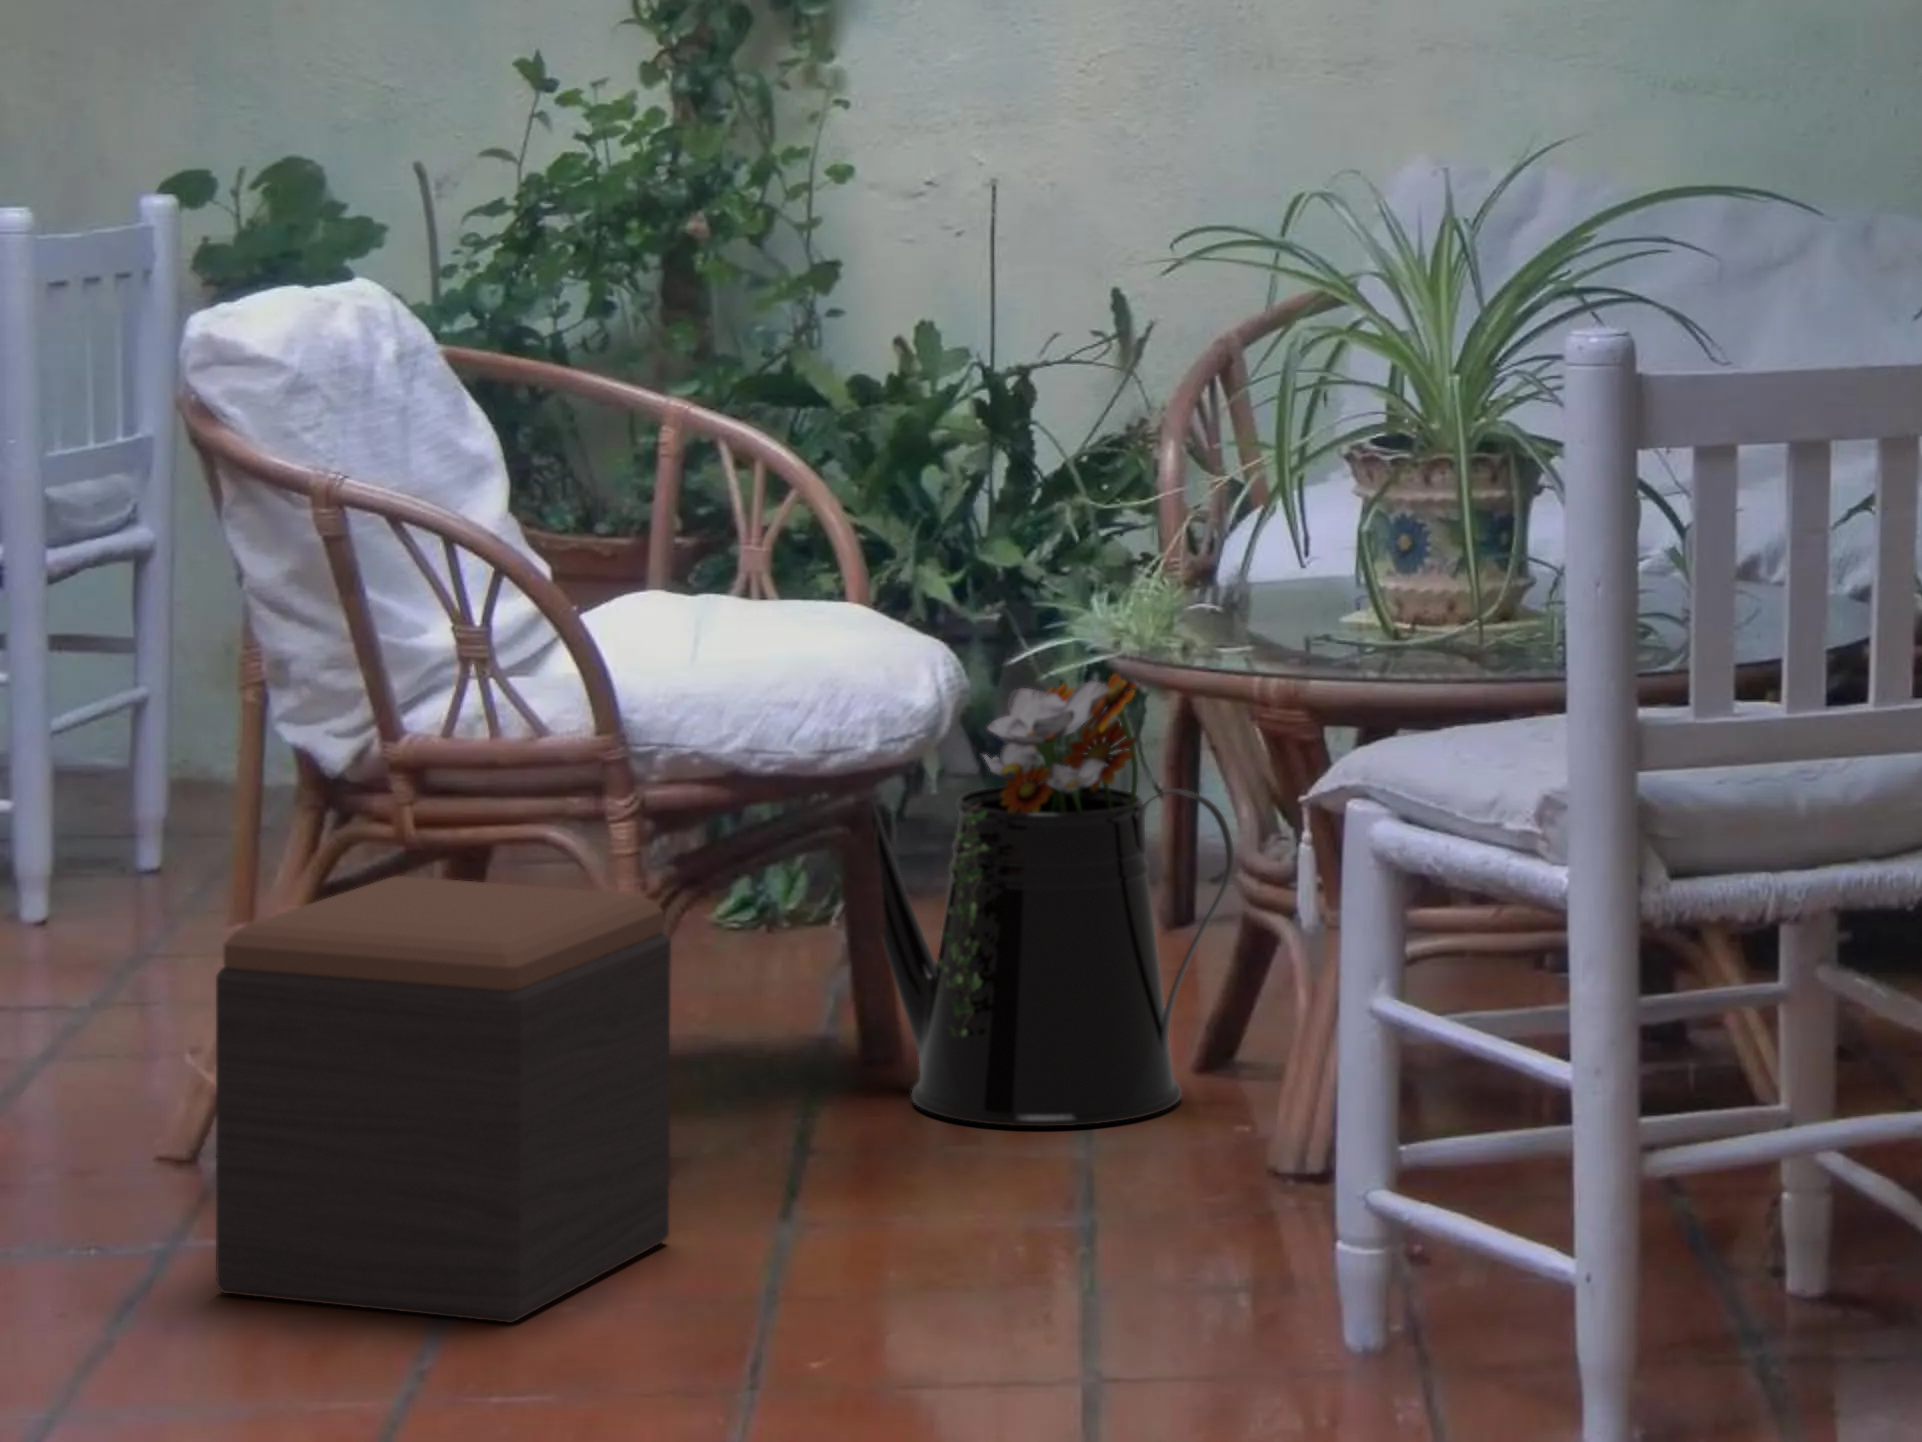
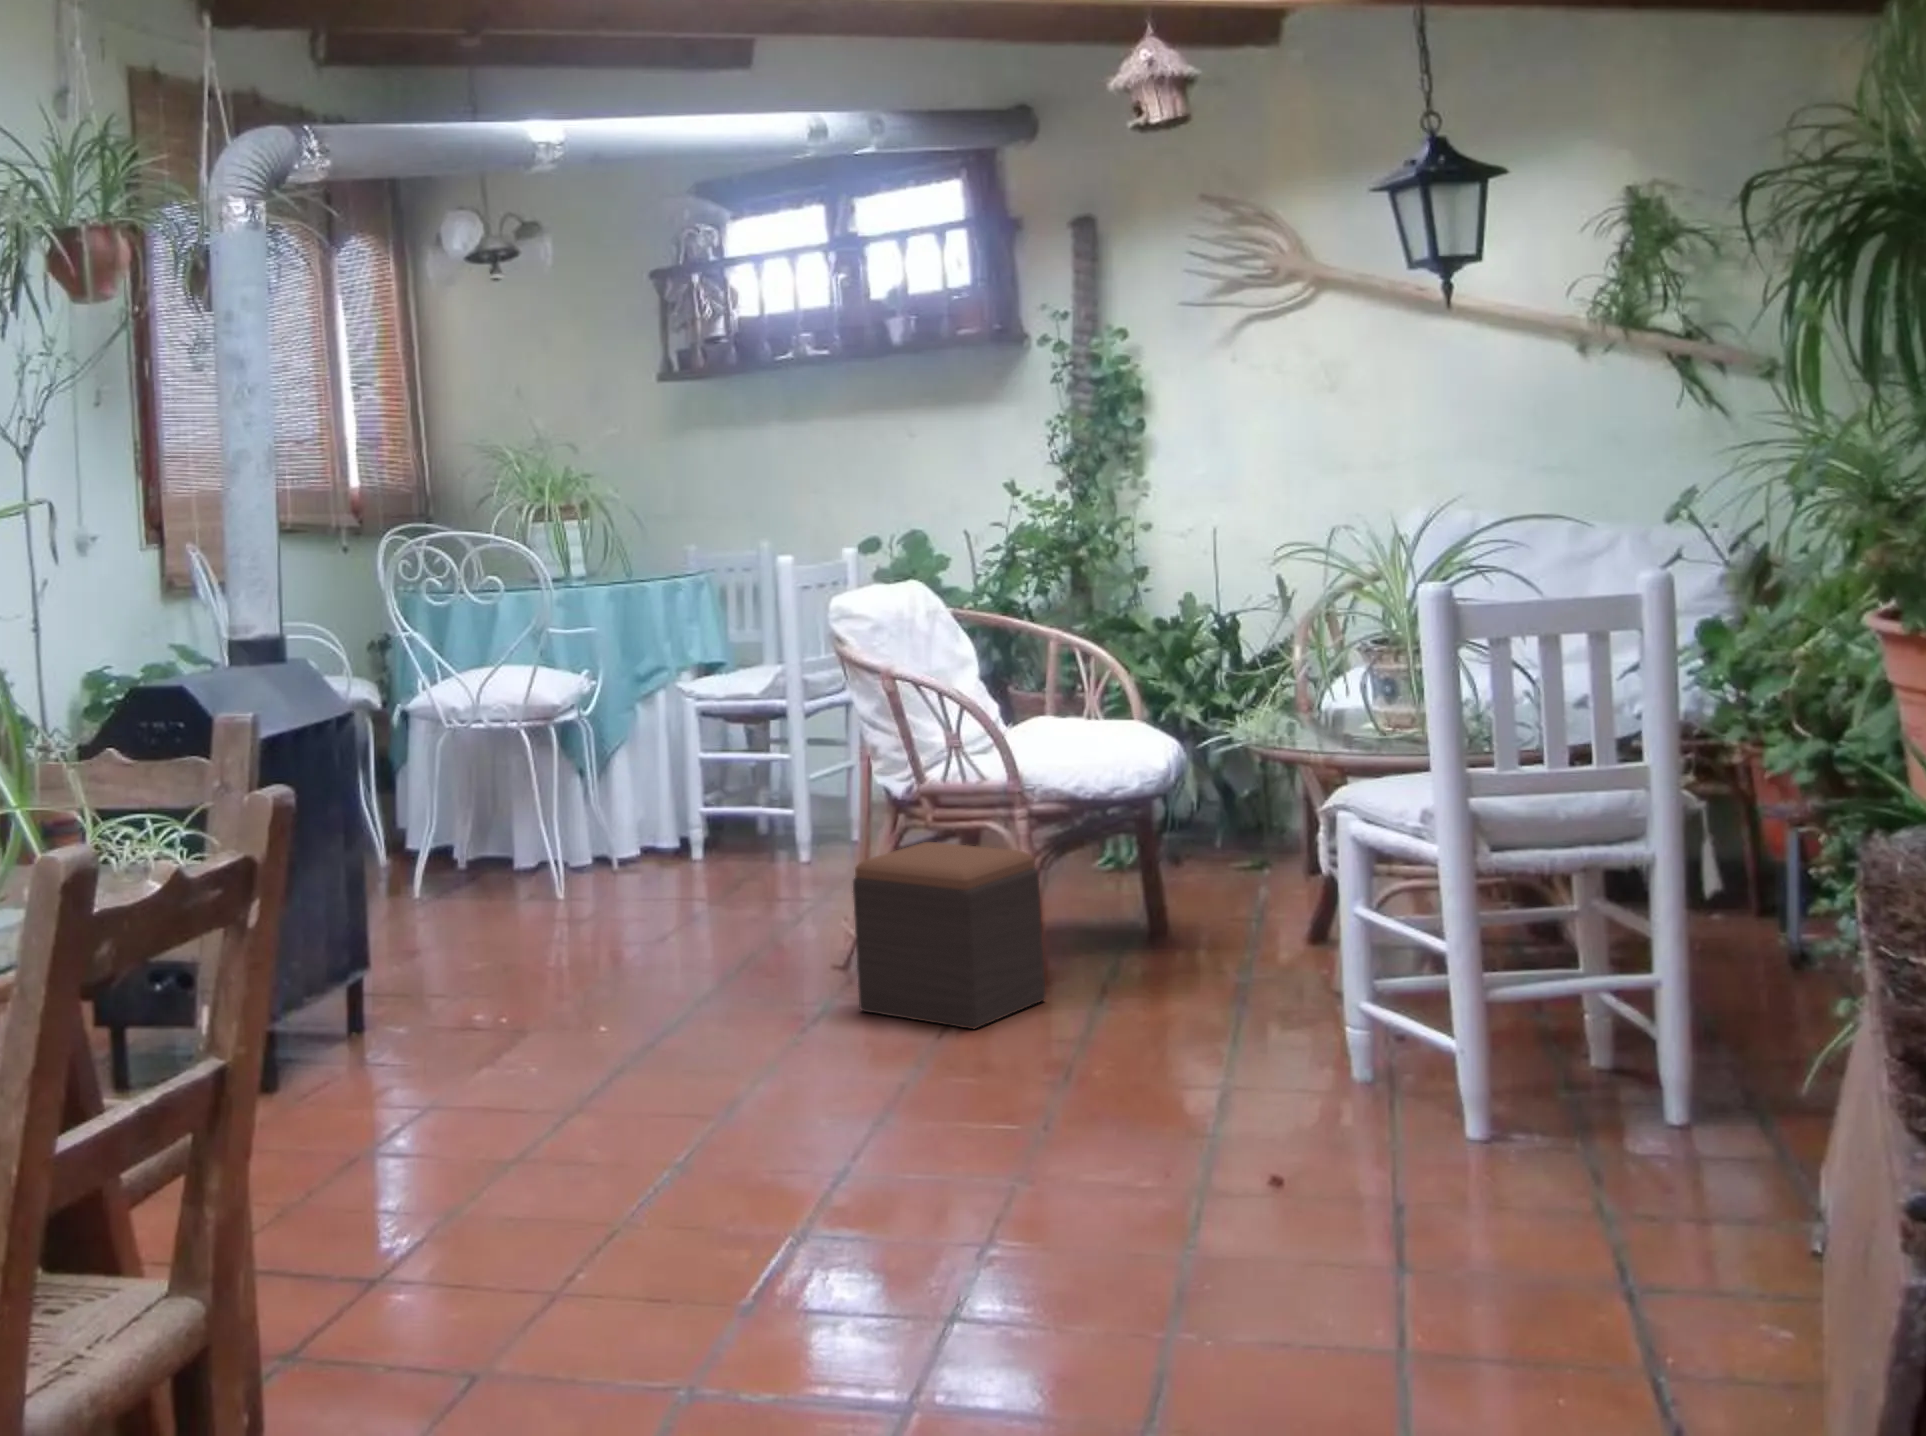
watering can: present [872,673,1234,1126] -> none [1128,741,1305,960]

